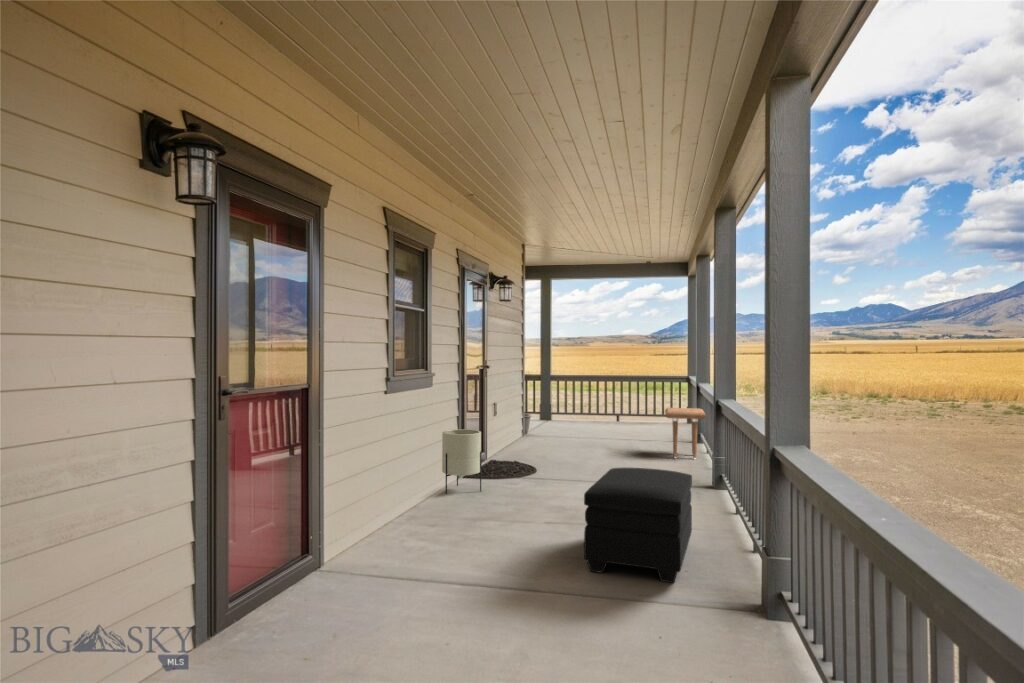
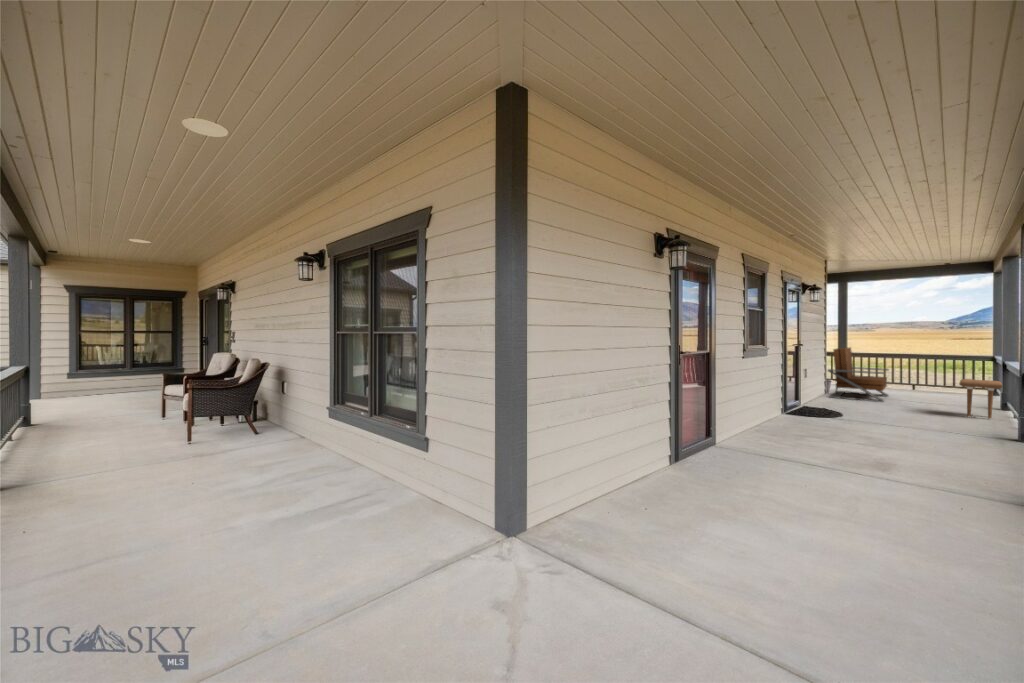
lounge chair: none [525,369,594,443] -> present [828,348,889,402]
planter: present [442,429,482,494] -> none [773,383,801,421]
ottoman: present [584,467,692,583] -> none [882,408,970,472]

